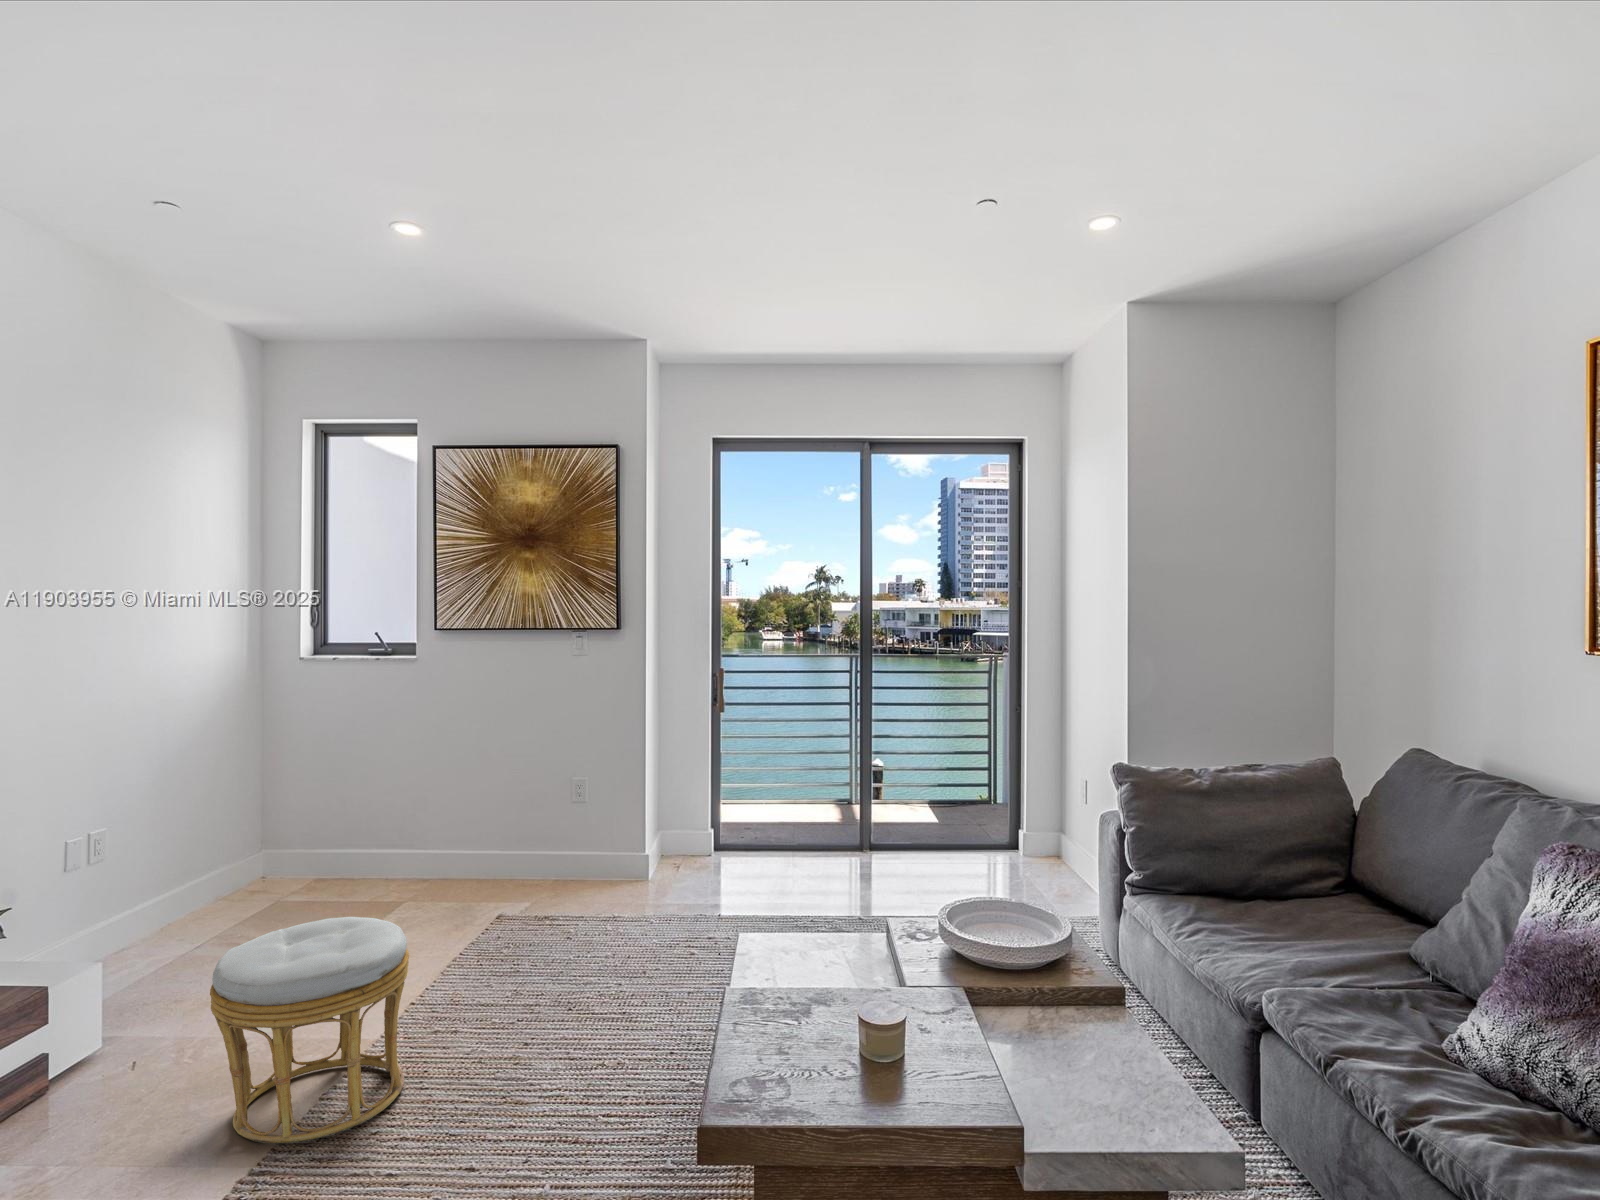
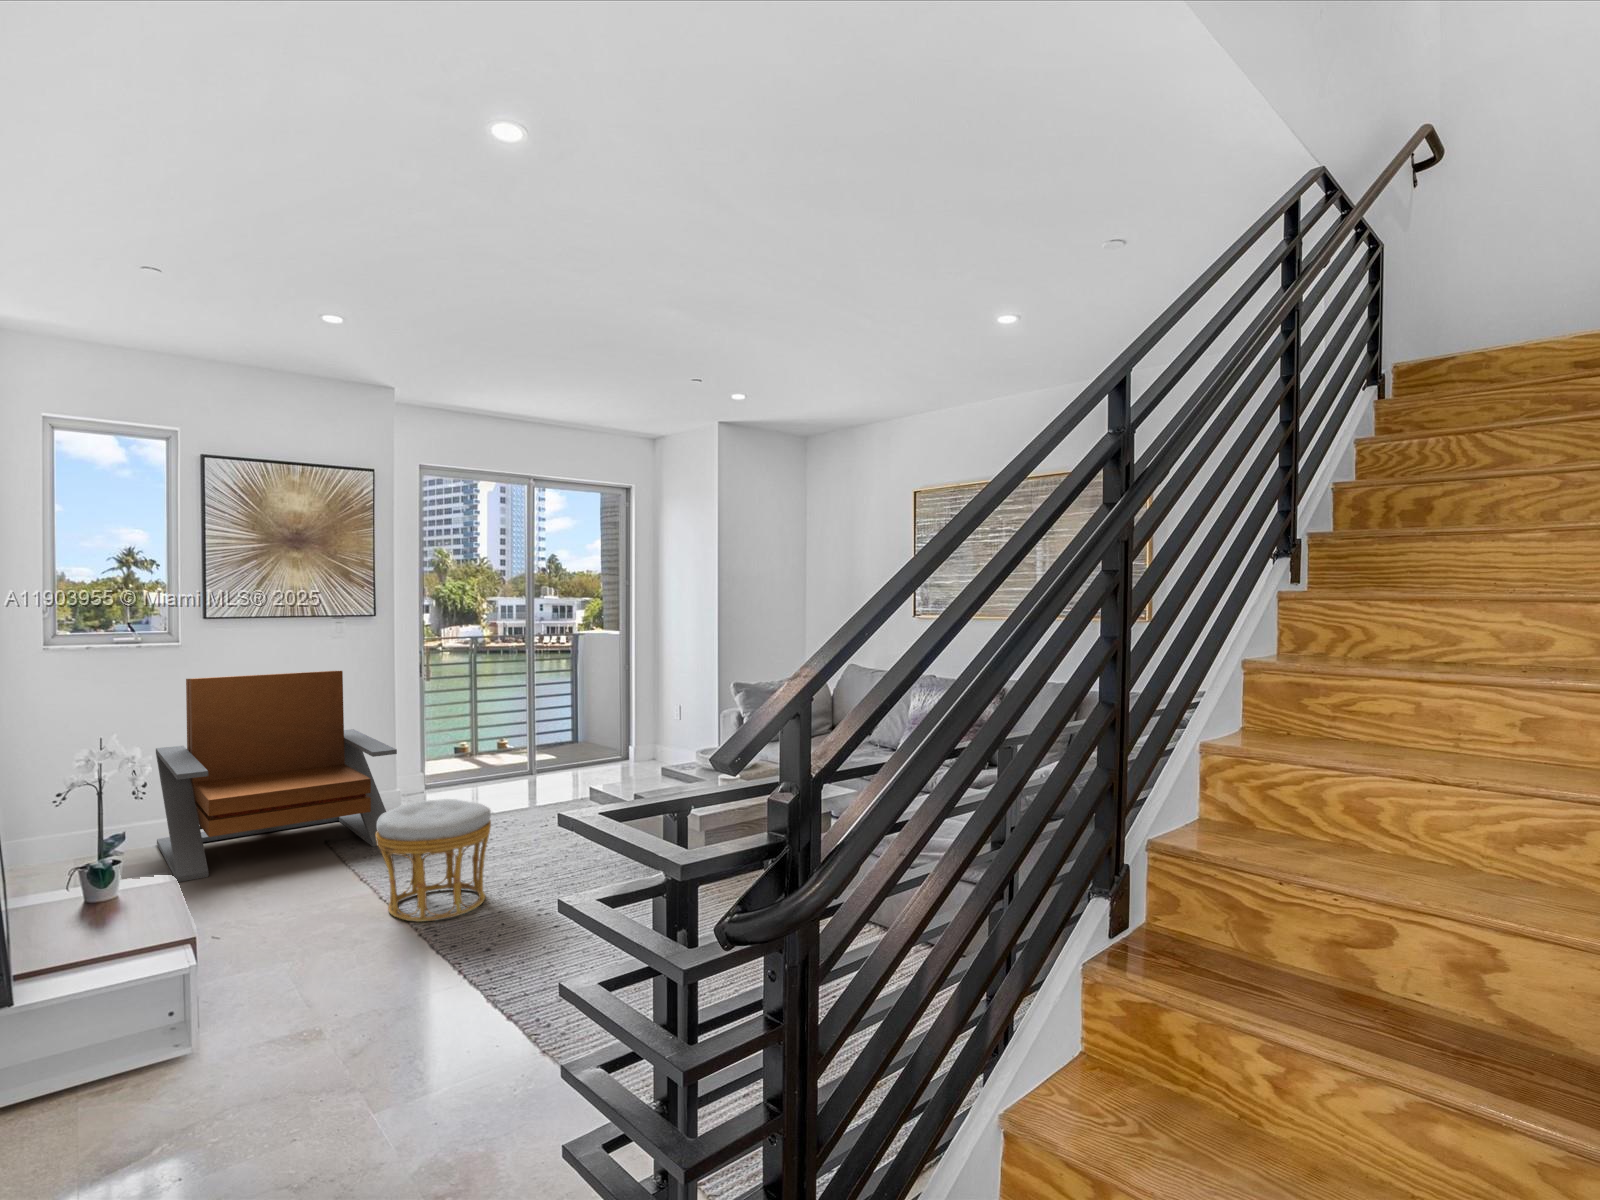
lounge chair: none [272,700,580,950] -> present [156,671,397,882]

